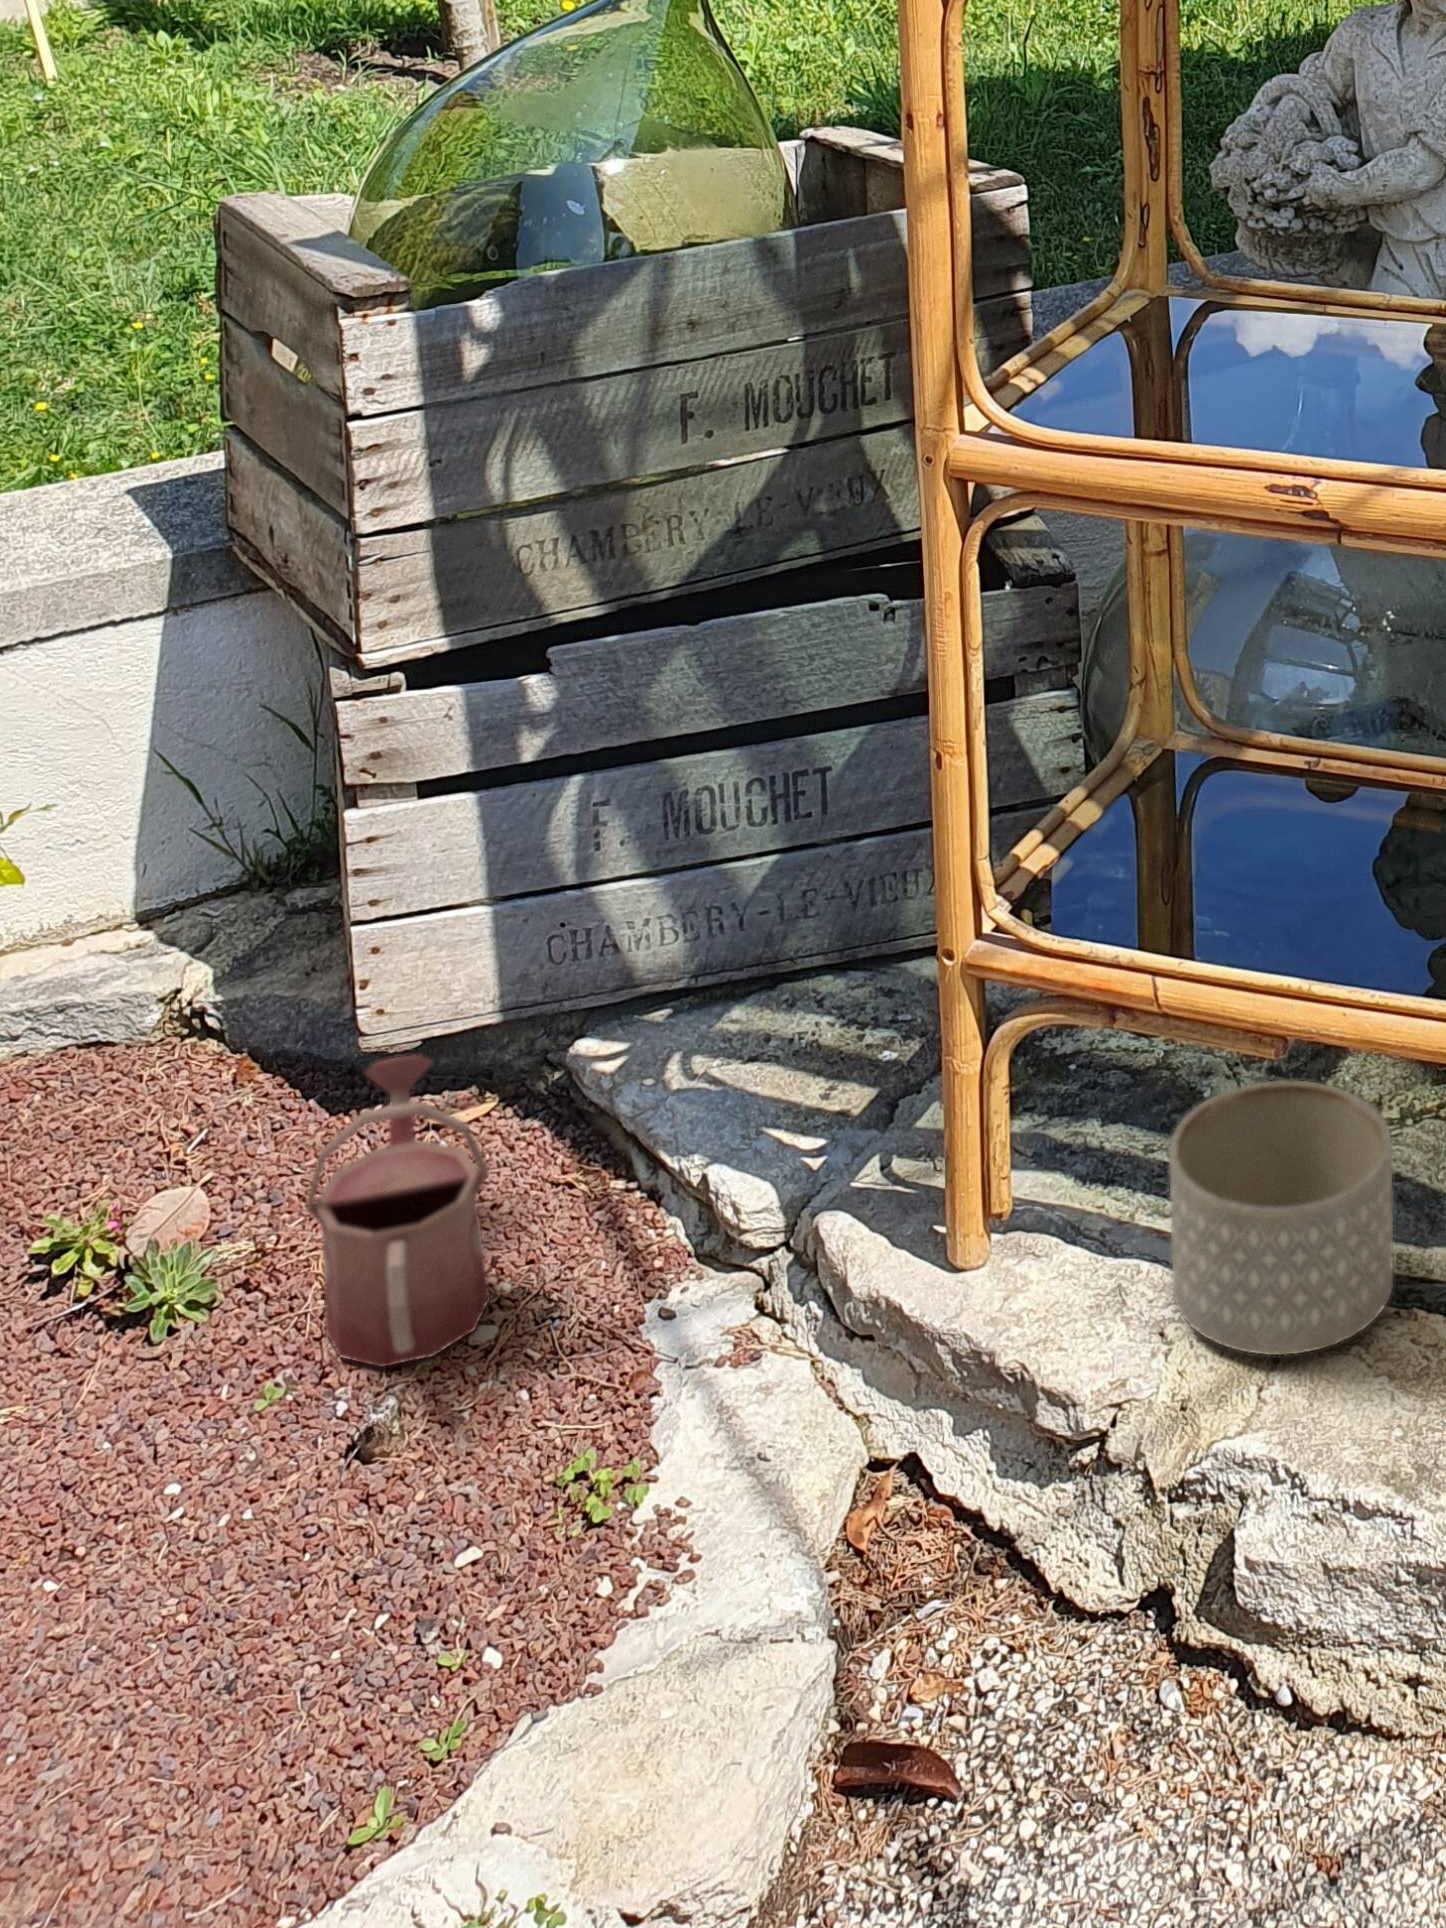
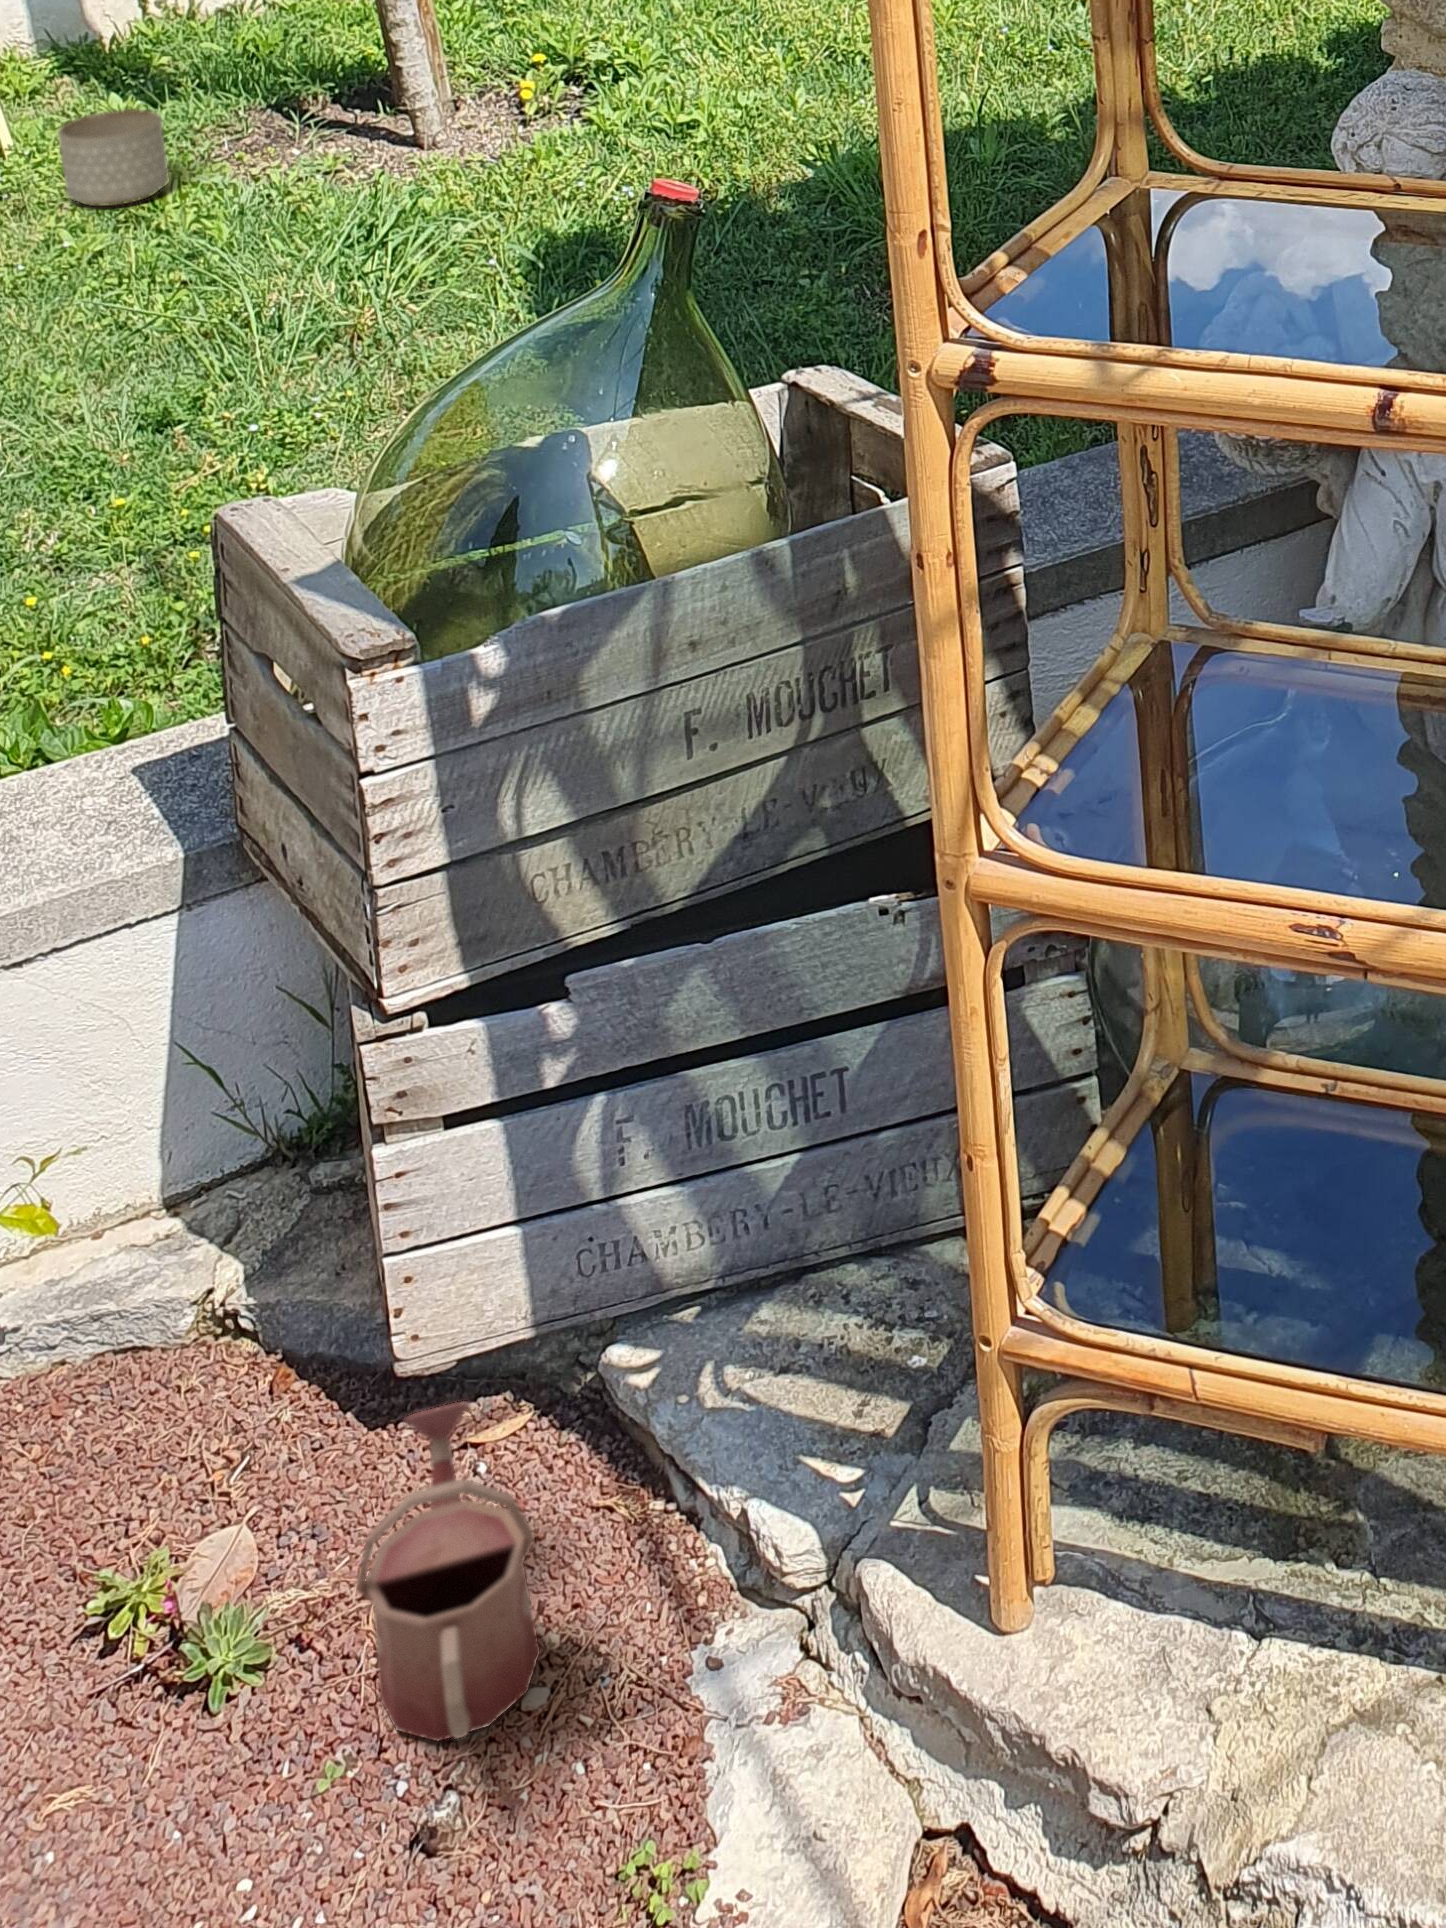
planter: present [1169,1080,1393,1355] -> present [58,109,169,206]

